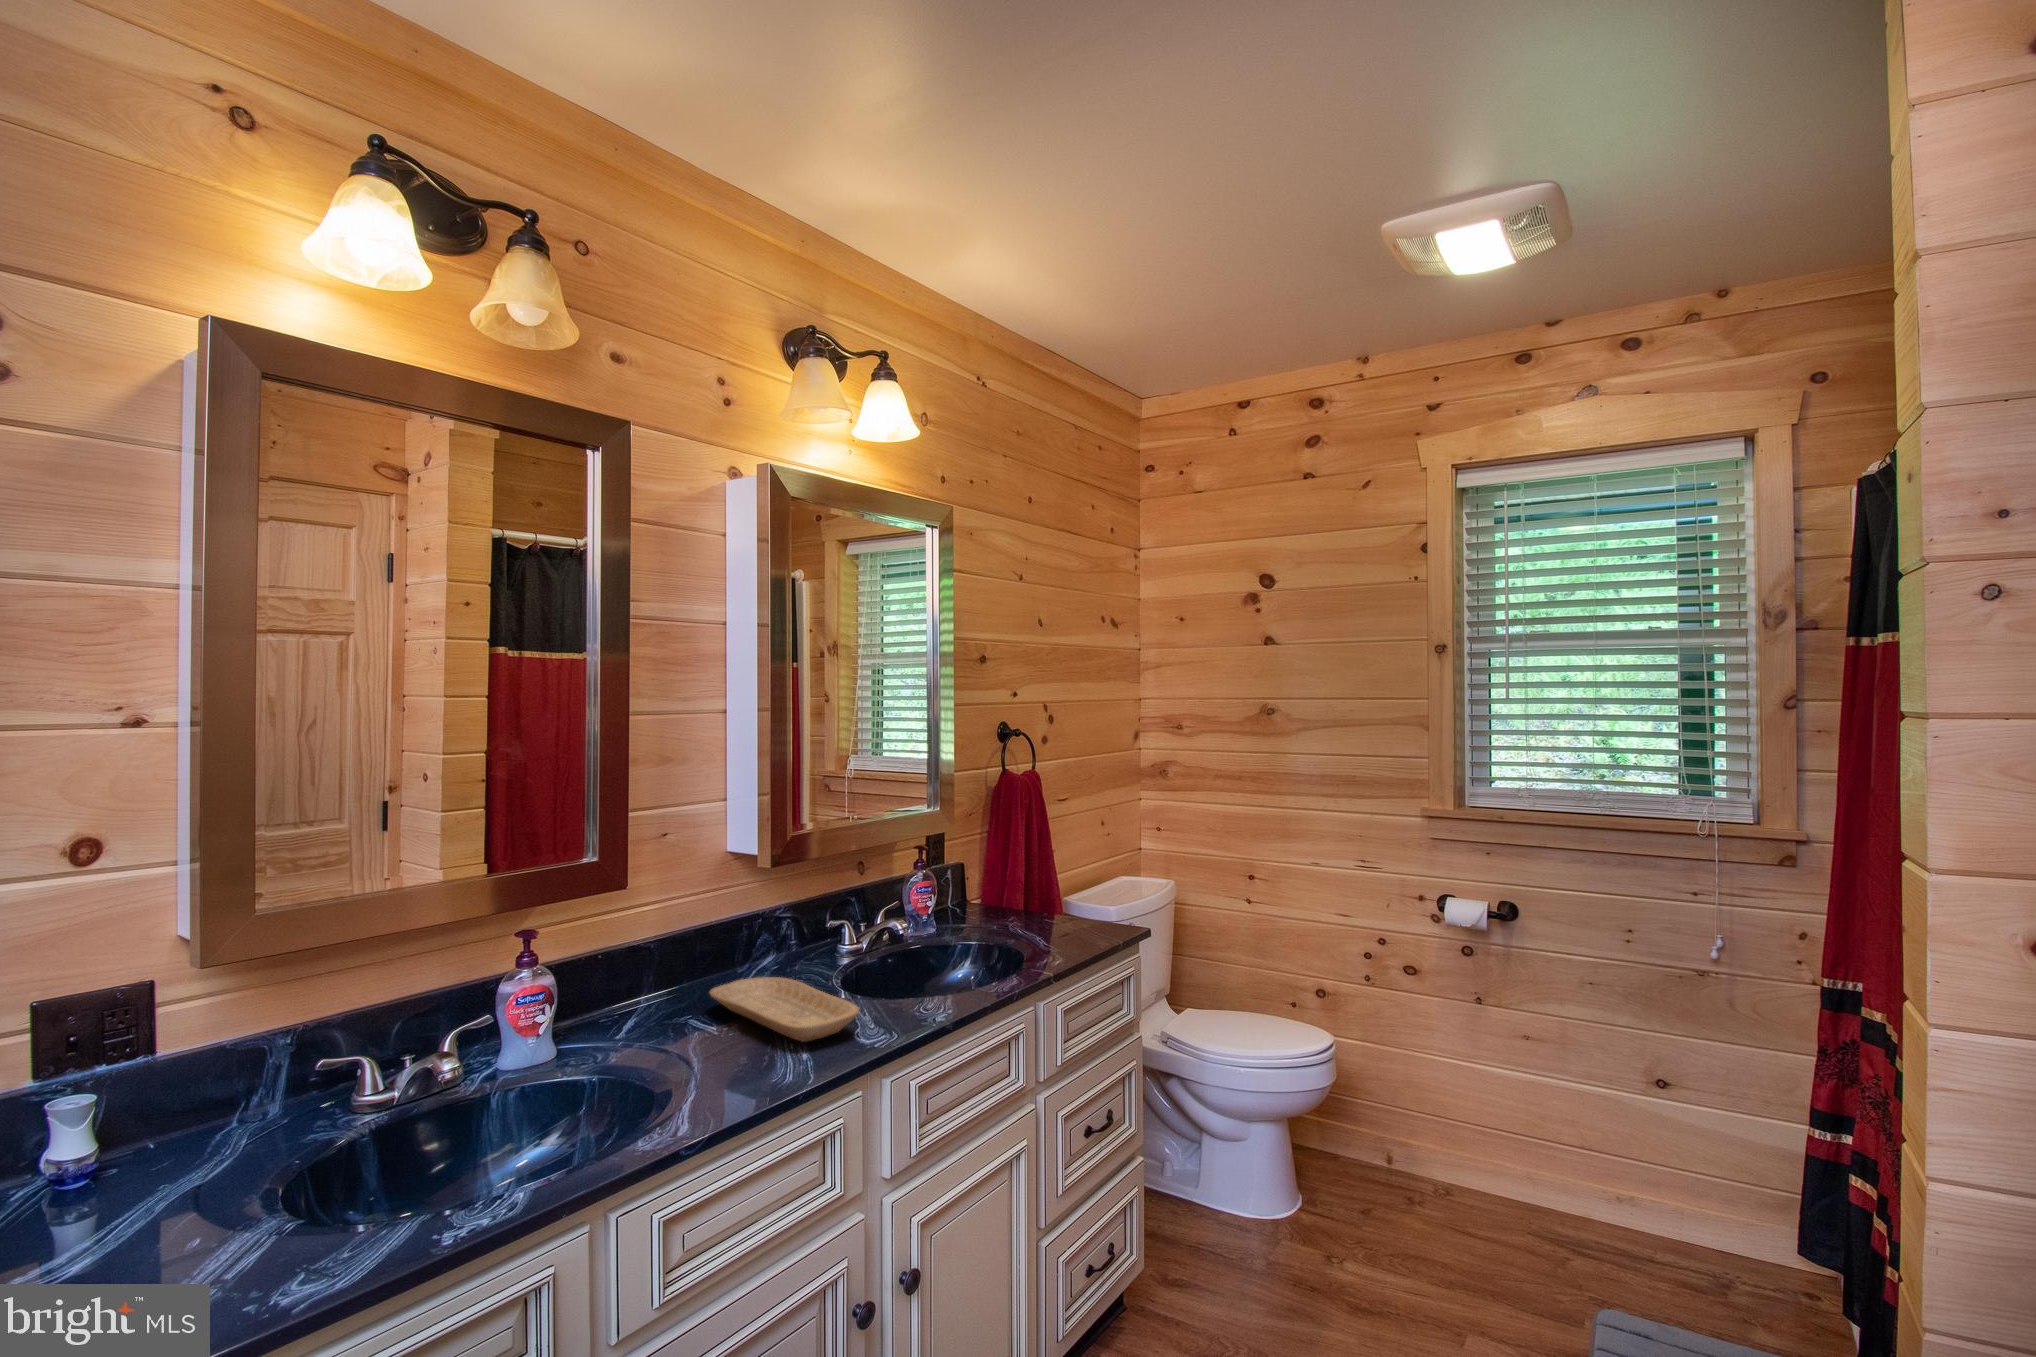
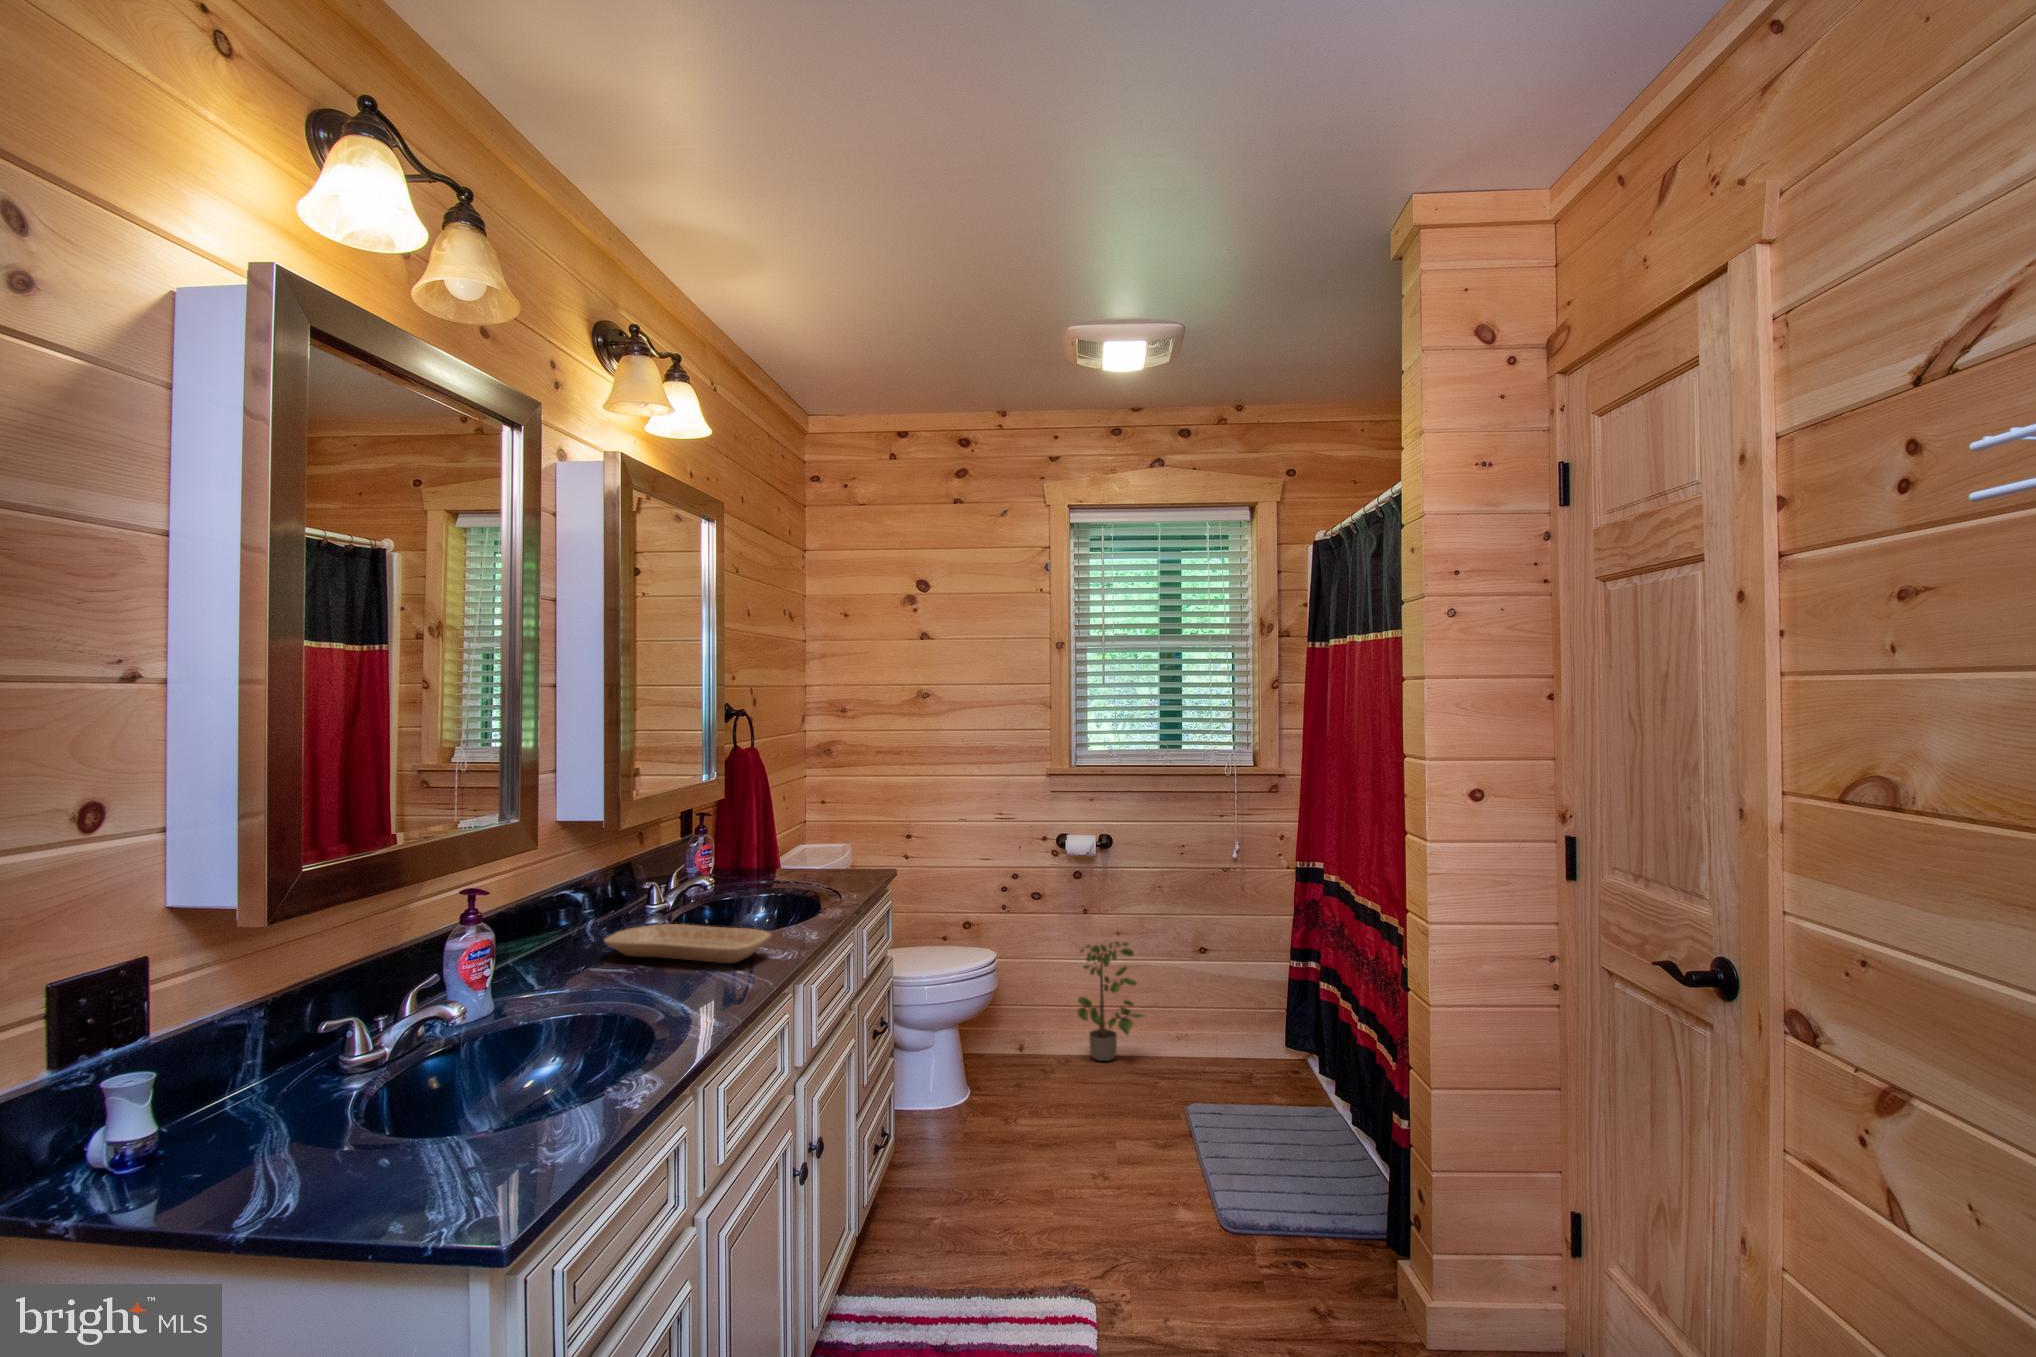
potted plant: none [1455,1046,1565,1215] -> present [1078,941,1146,1061]

